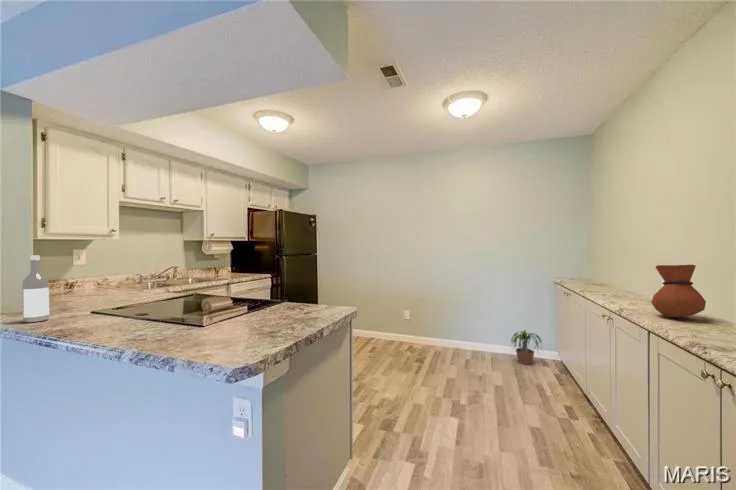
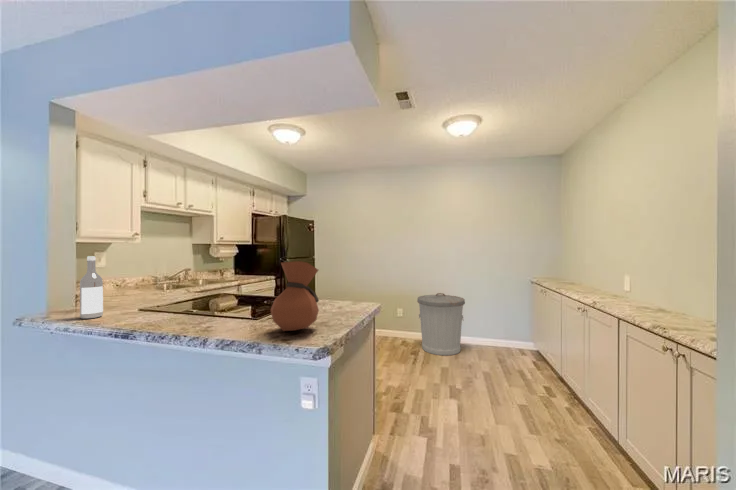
vase: present [651,265,706,317] -> present [271,261,319,331]
trash can: none [425,295,479,365] -> present [417,293,465,355]
potted plant: present [511,330,542,365] -> none [489,323,525,354]

